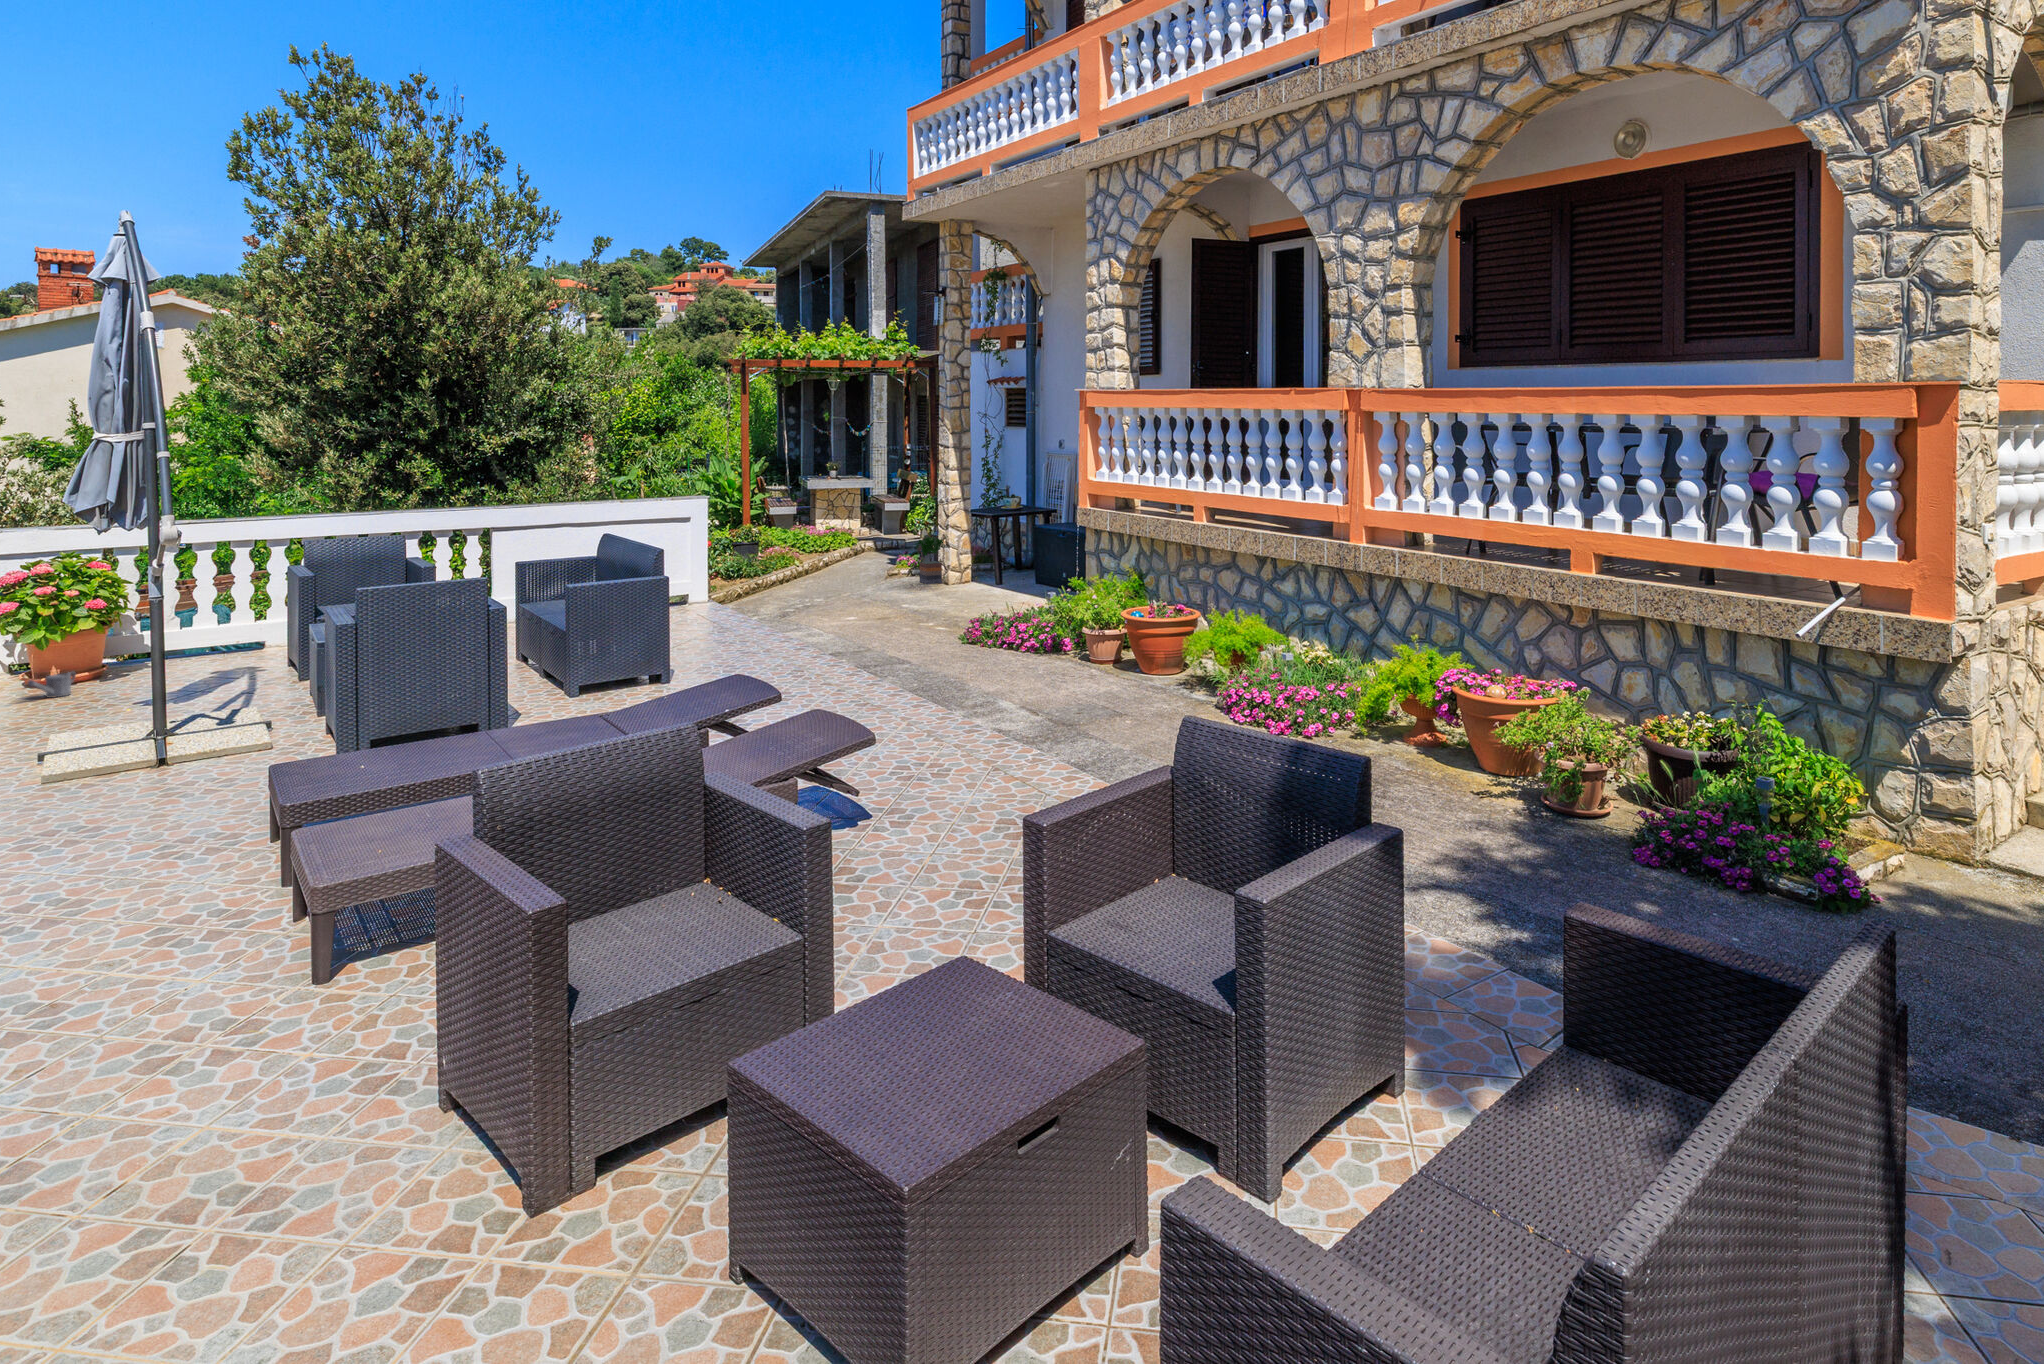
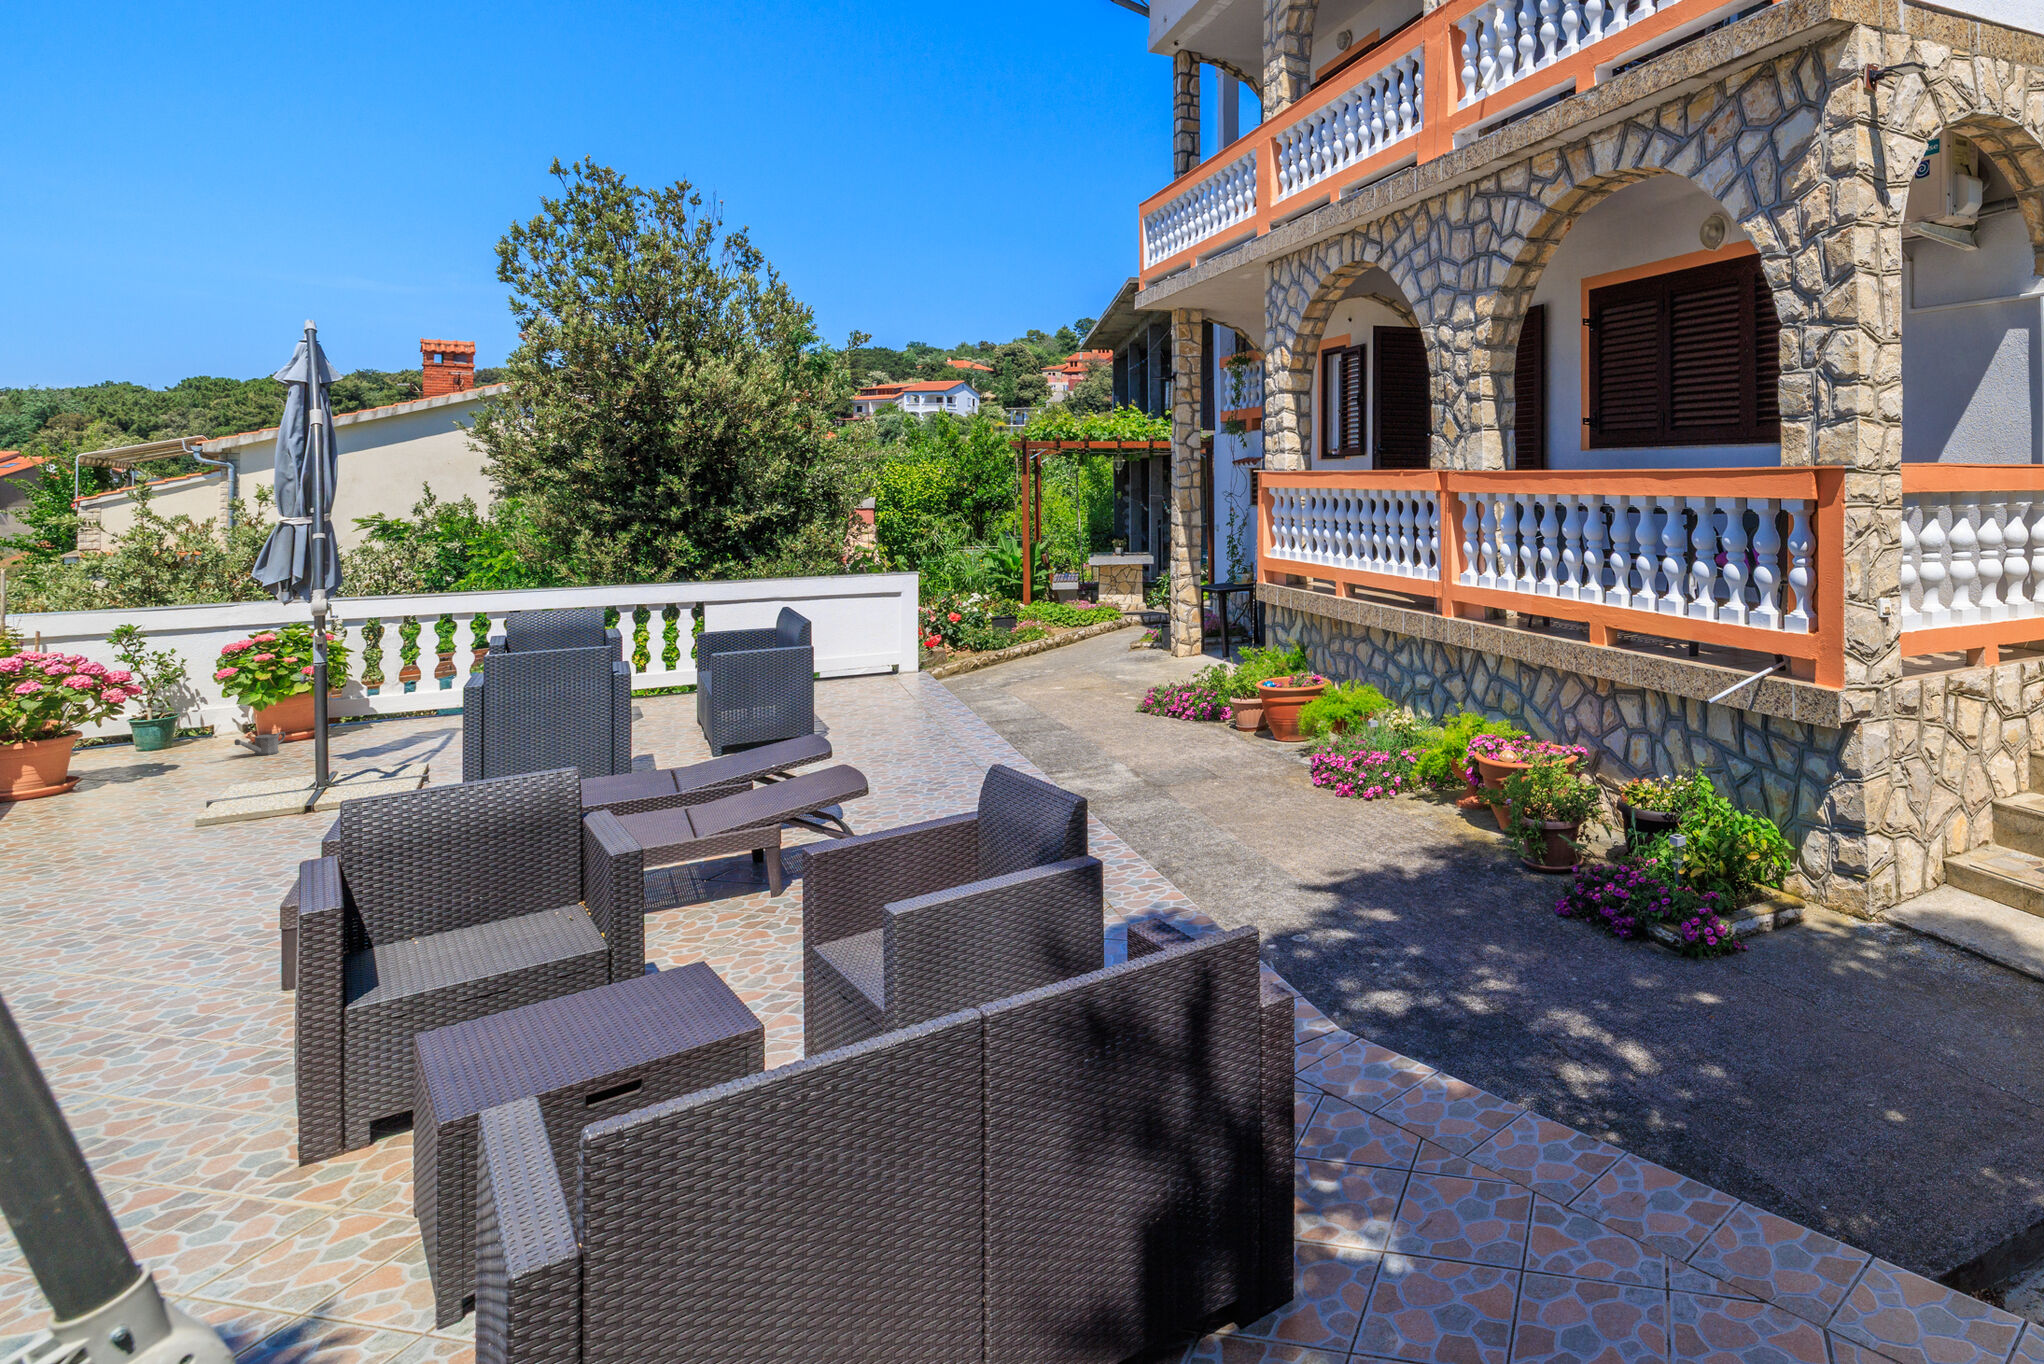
potted tree: present [916,537,947,584] -> none [1144,609,1177,655]

